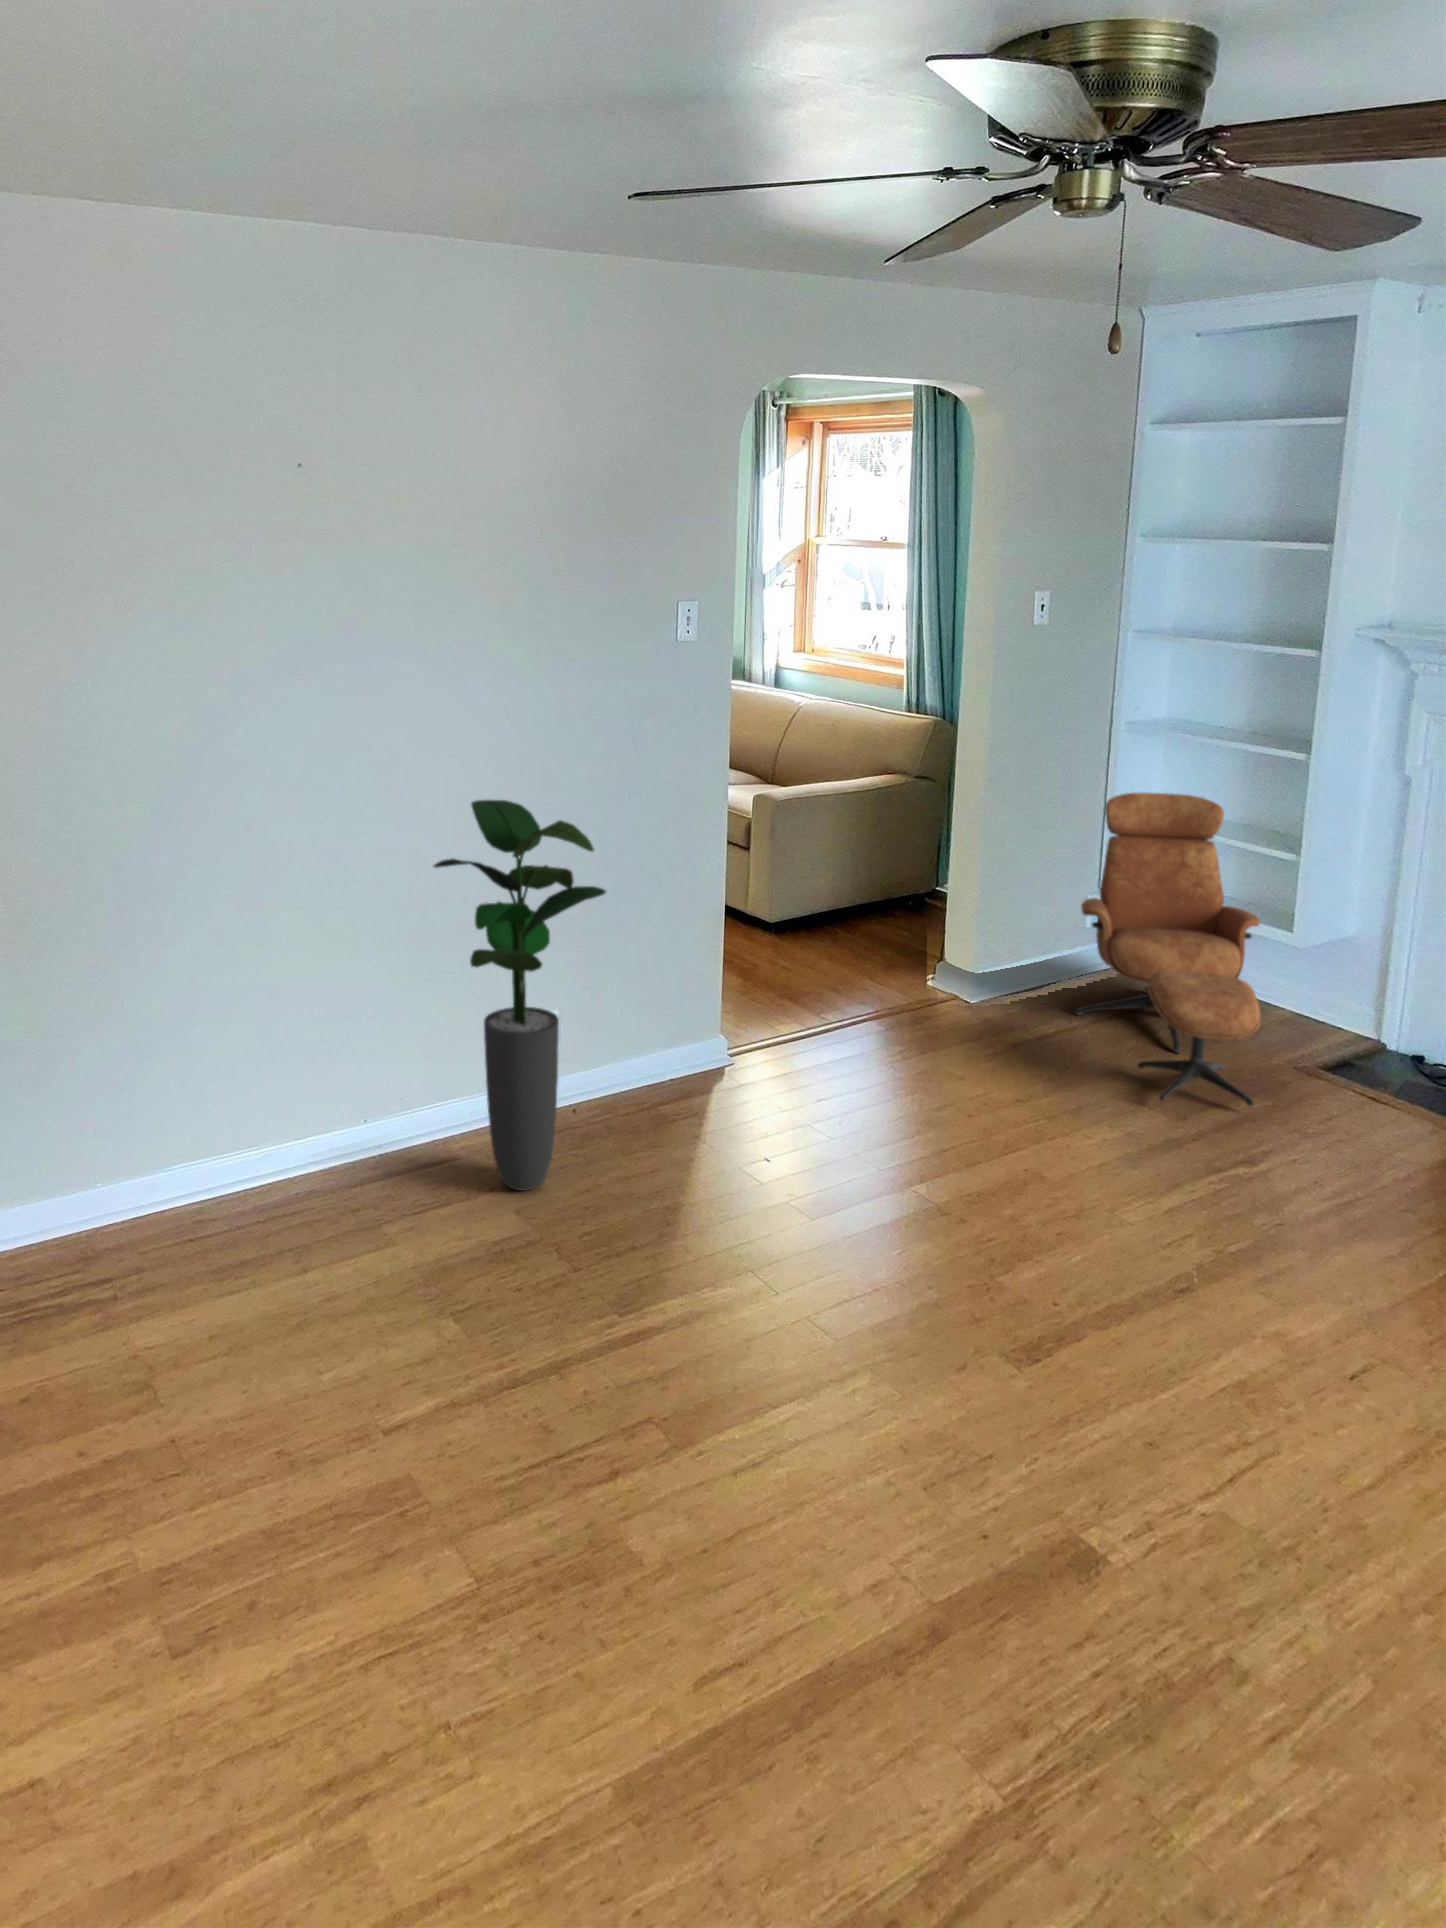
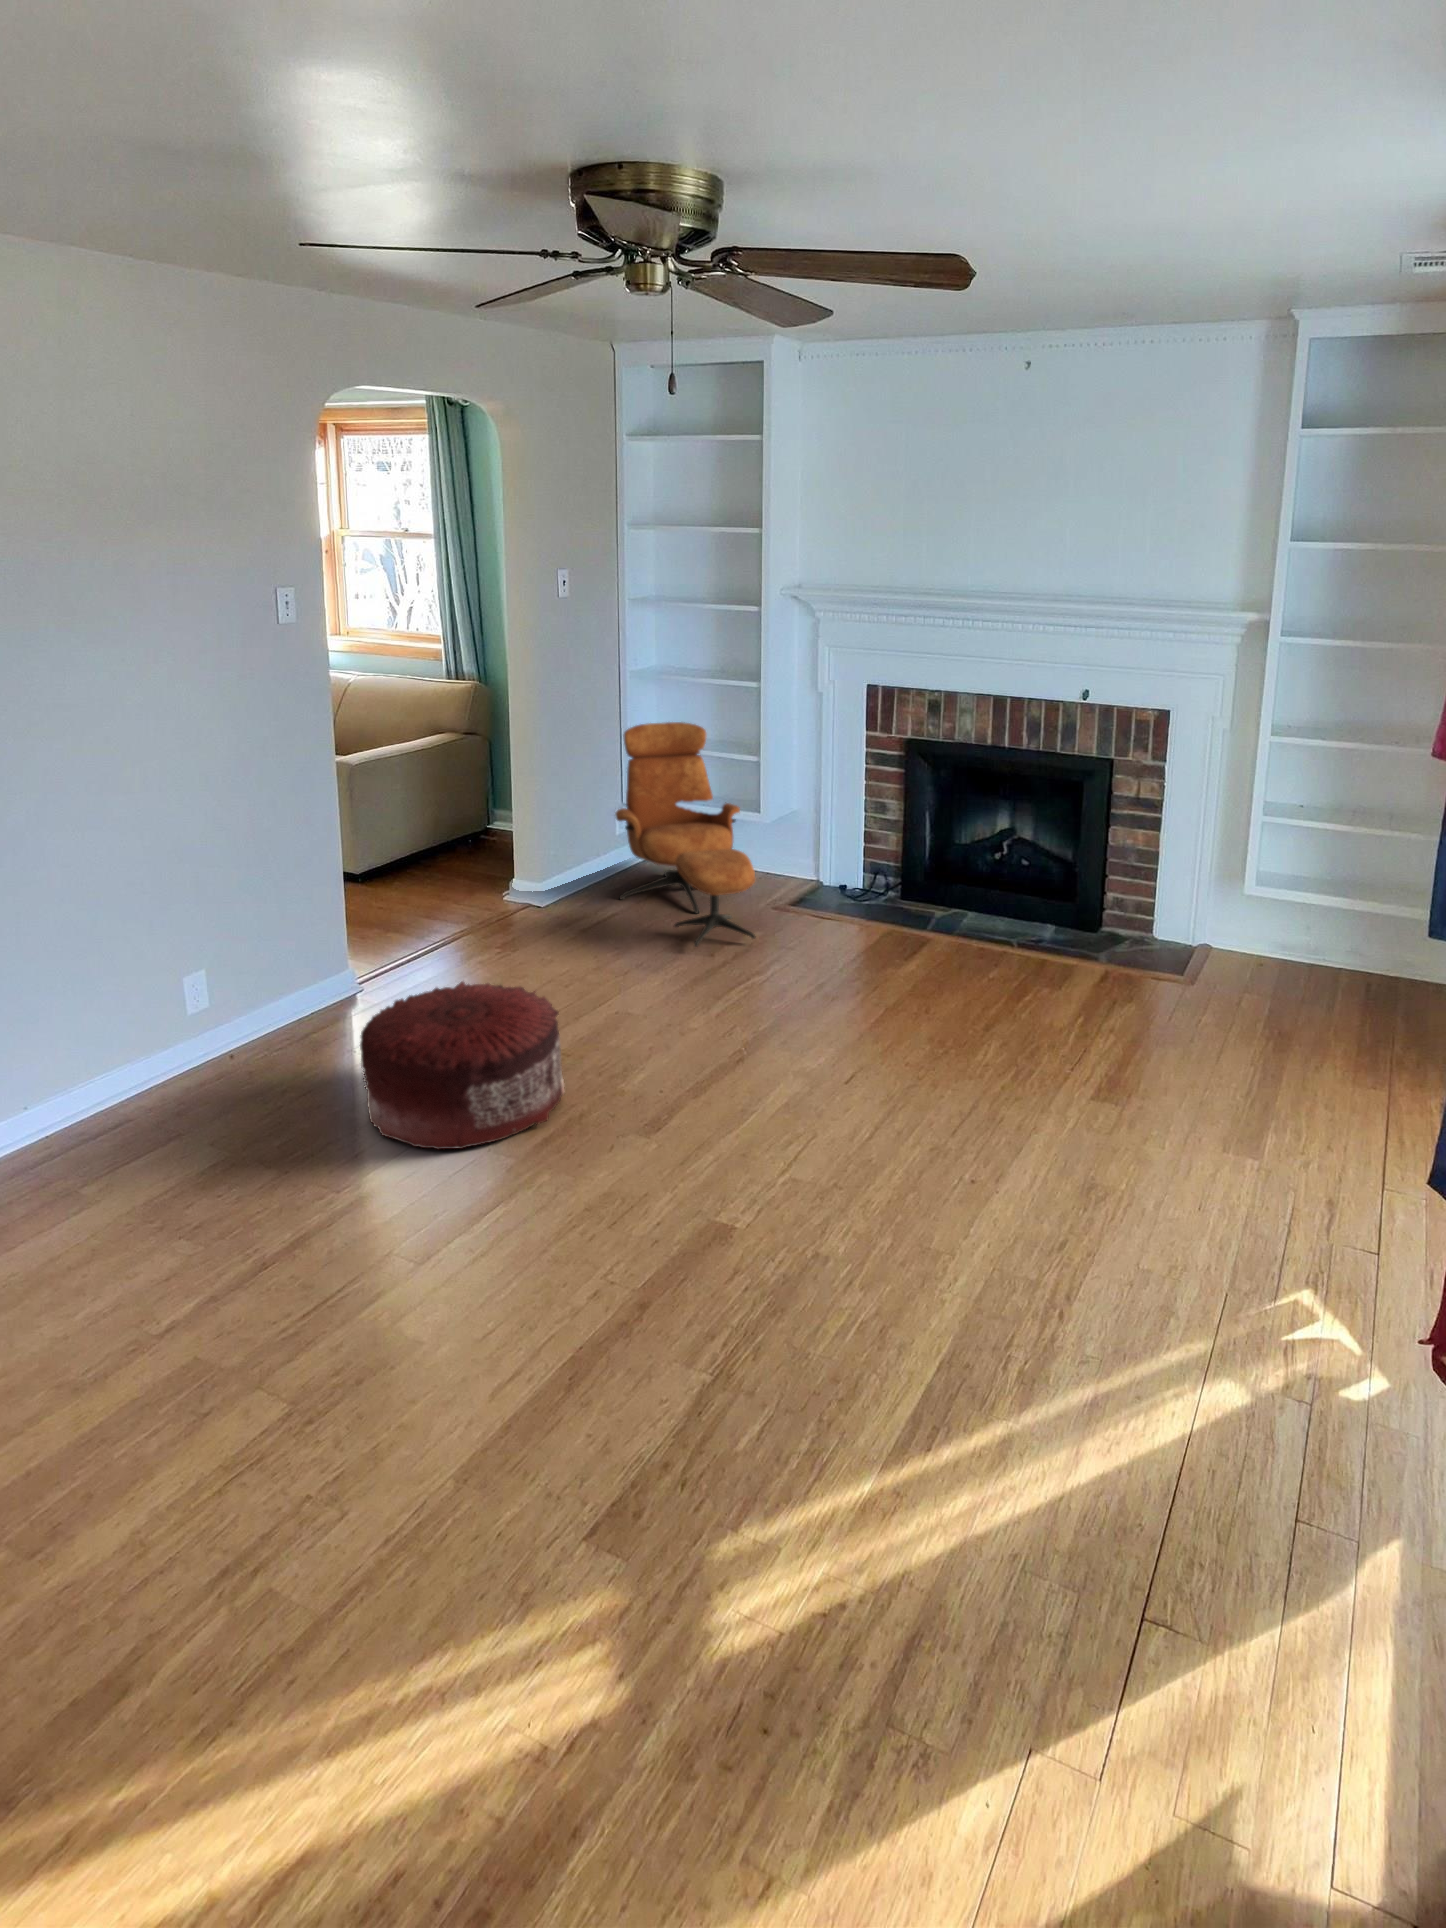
potted plant: present [434,800,606,1190] -> none [80,773,255,1124]
pouf: none [689,1091,932,1306] -> present [360,982,564,1149]

